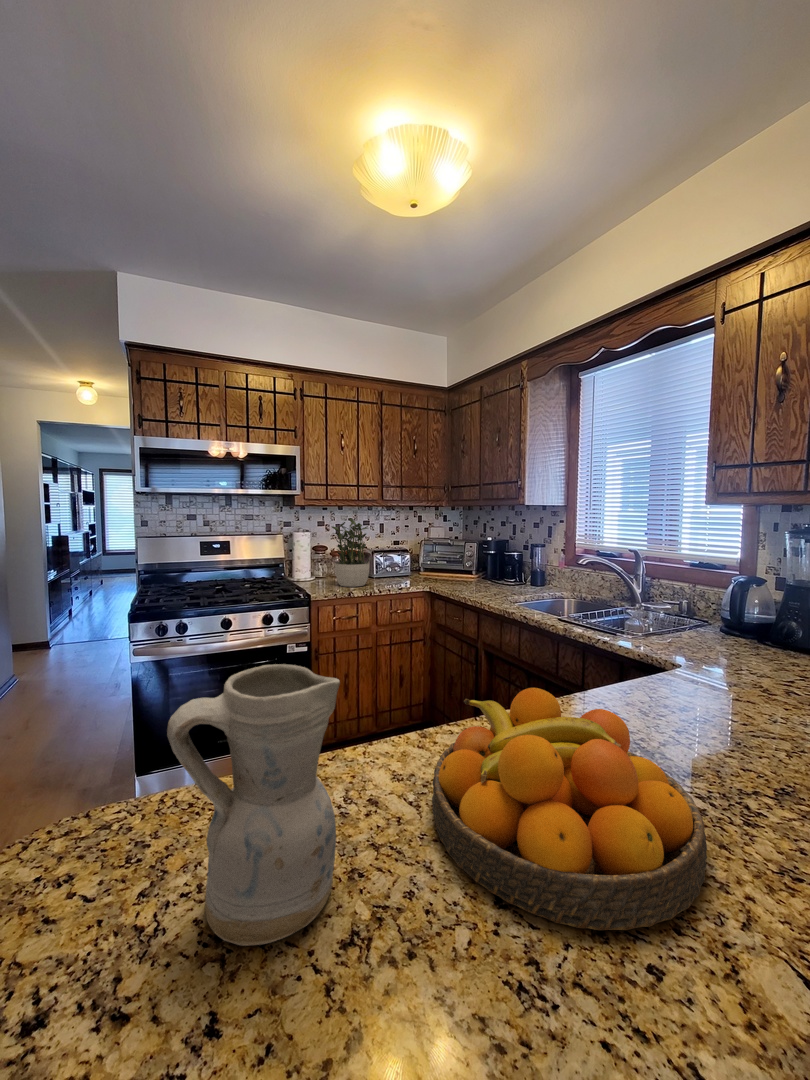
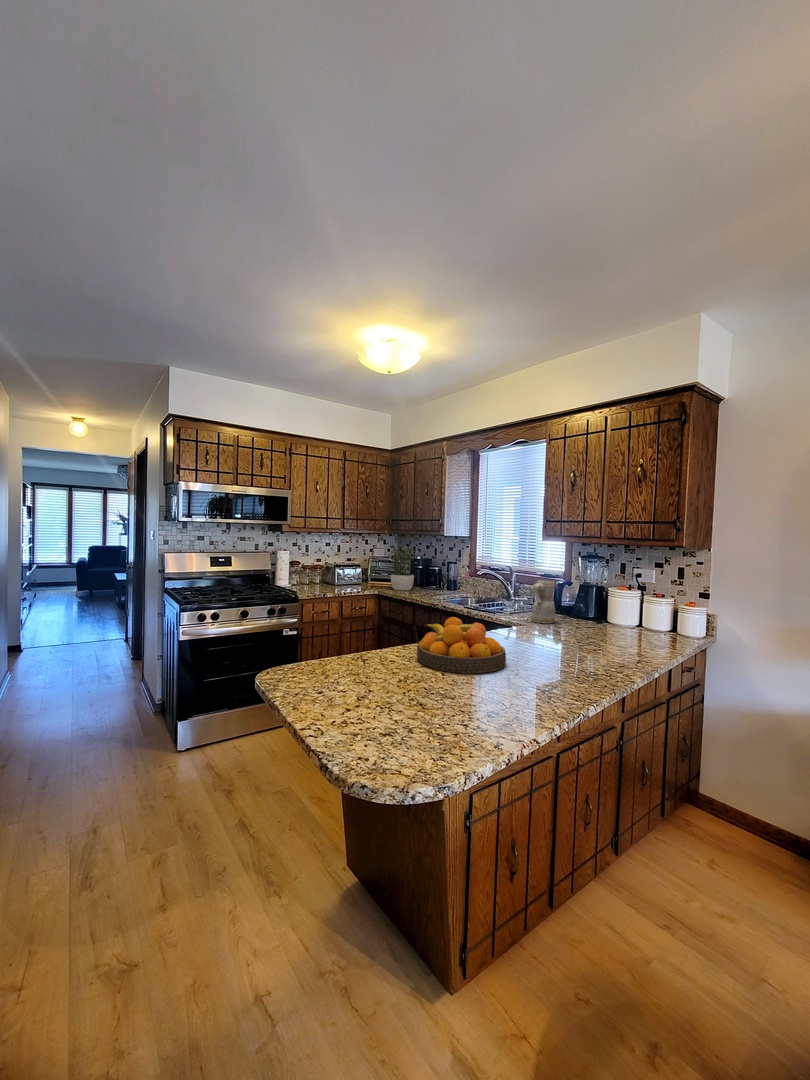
potted plant: present [332,518,369,587] -> present [391,545,414,590]
ceramic pitcher: present [167,664,340,946] -> present [531,580,555,623]

